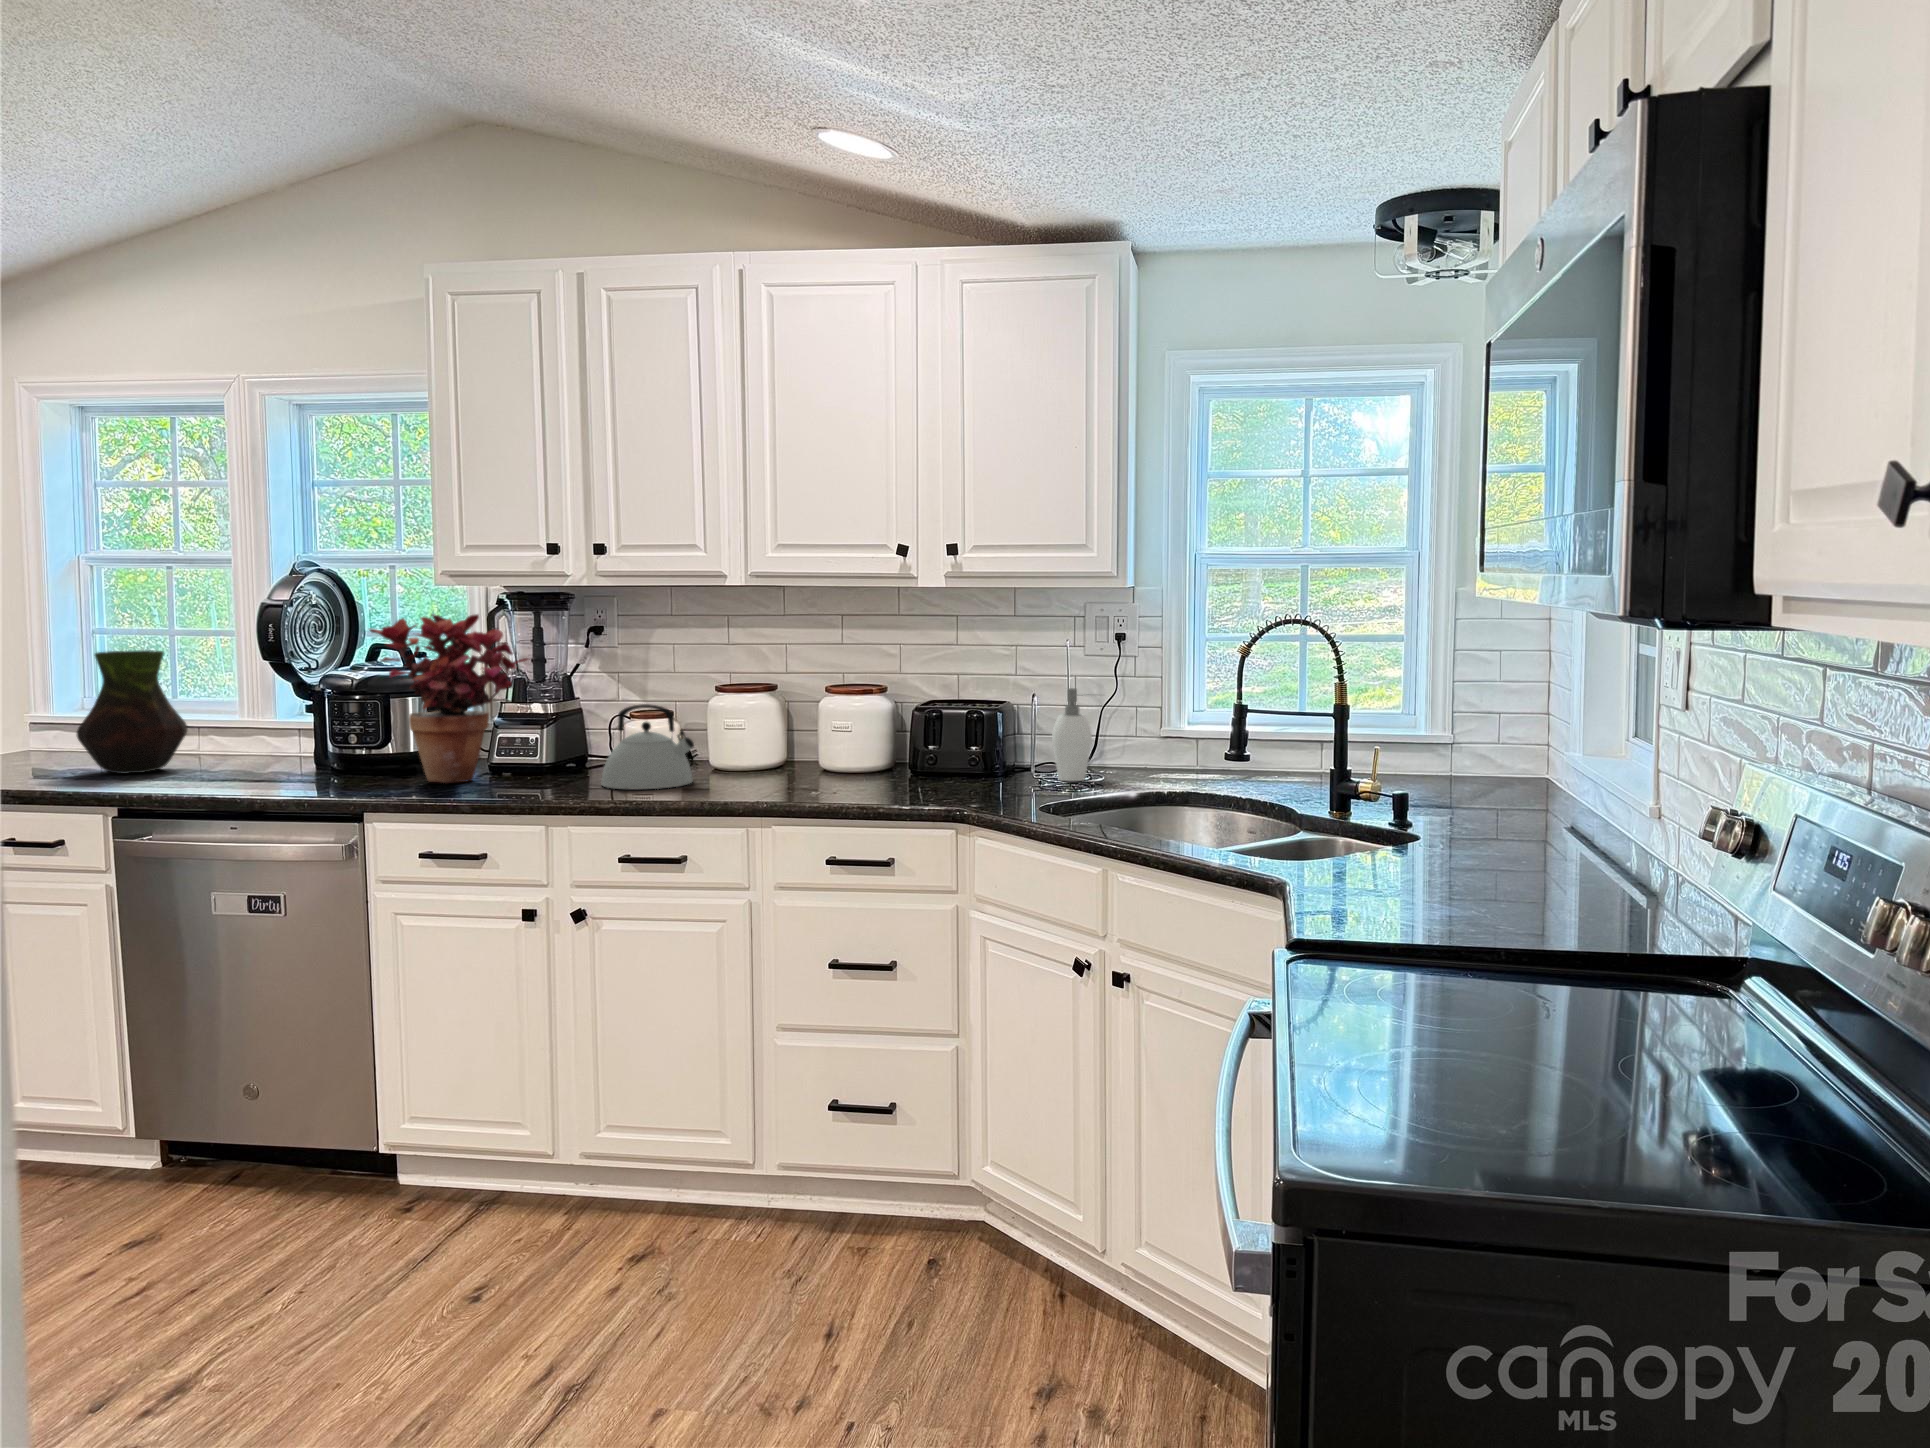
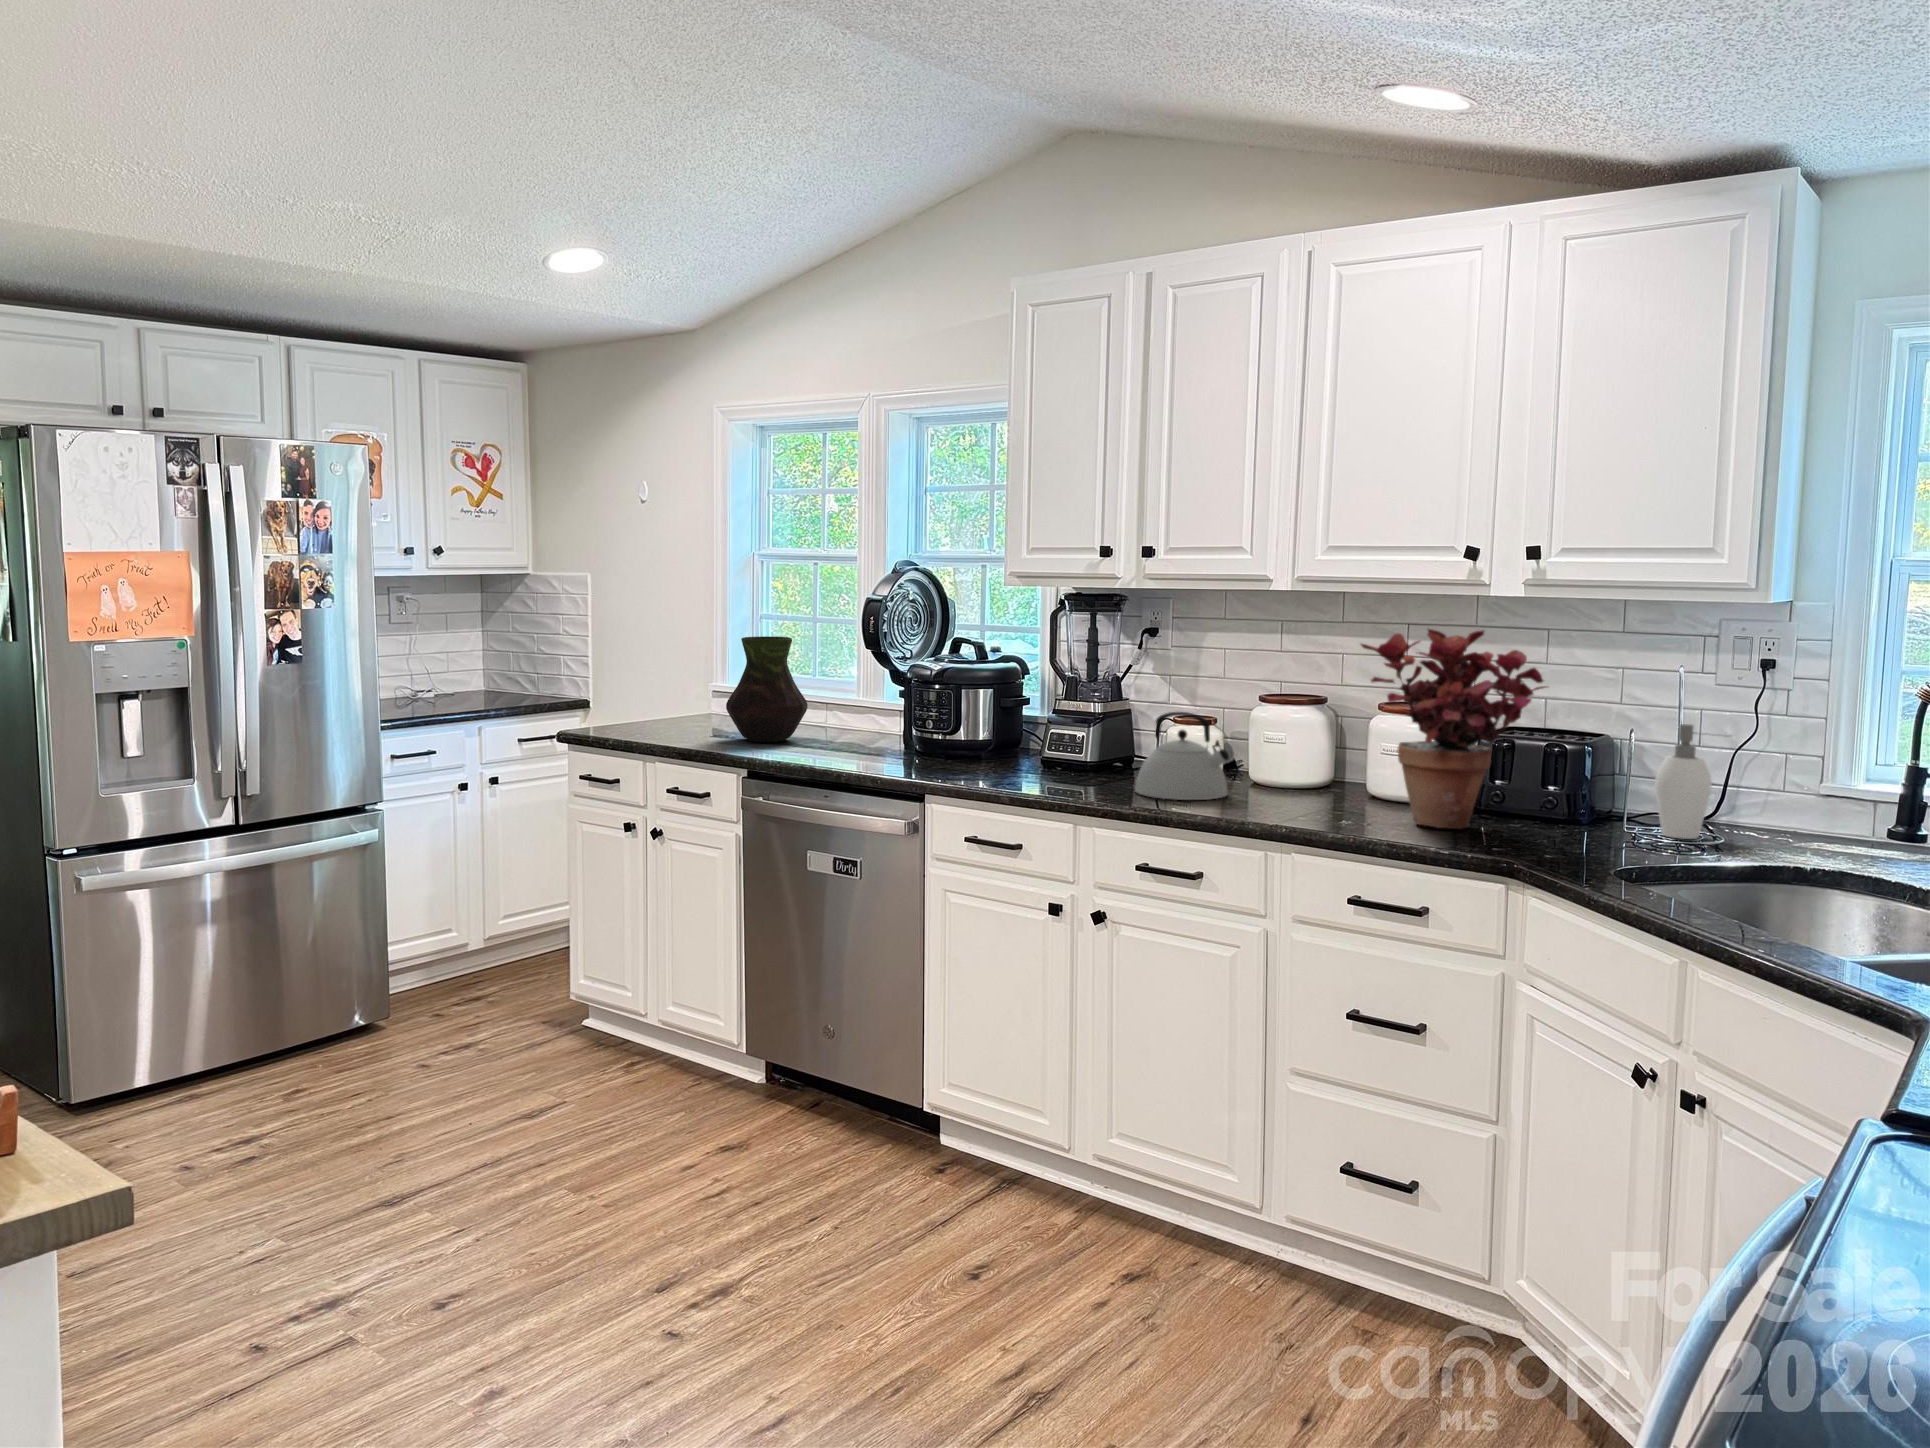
potted plant: present [369,614,530,783] -> present [1361,629,1547,829]

